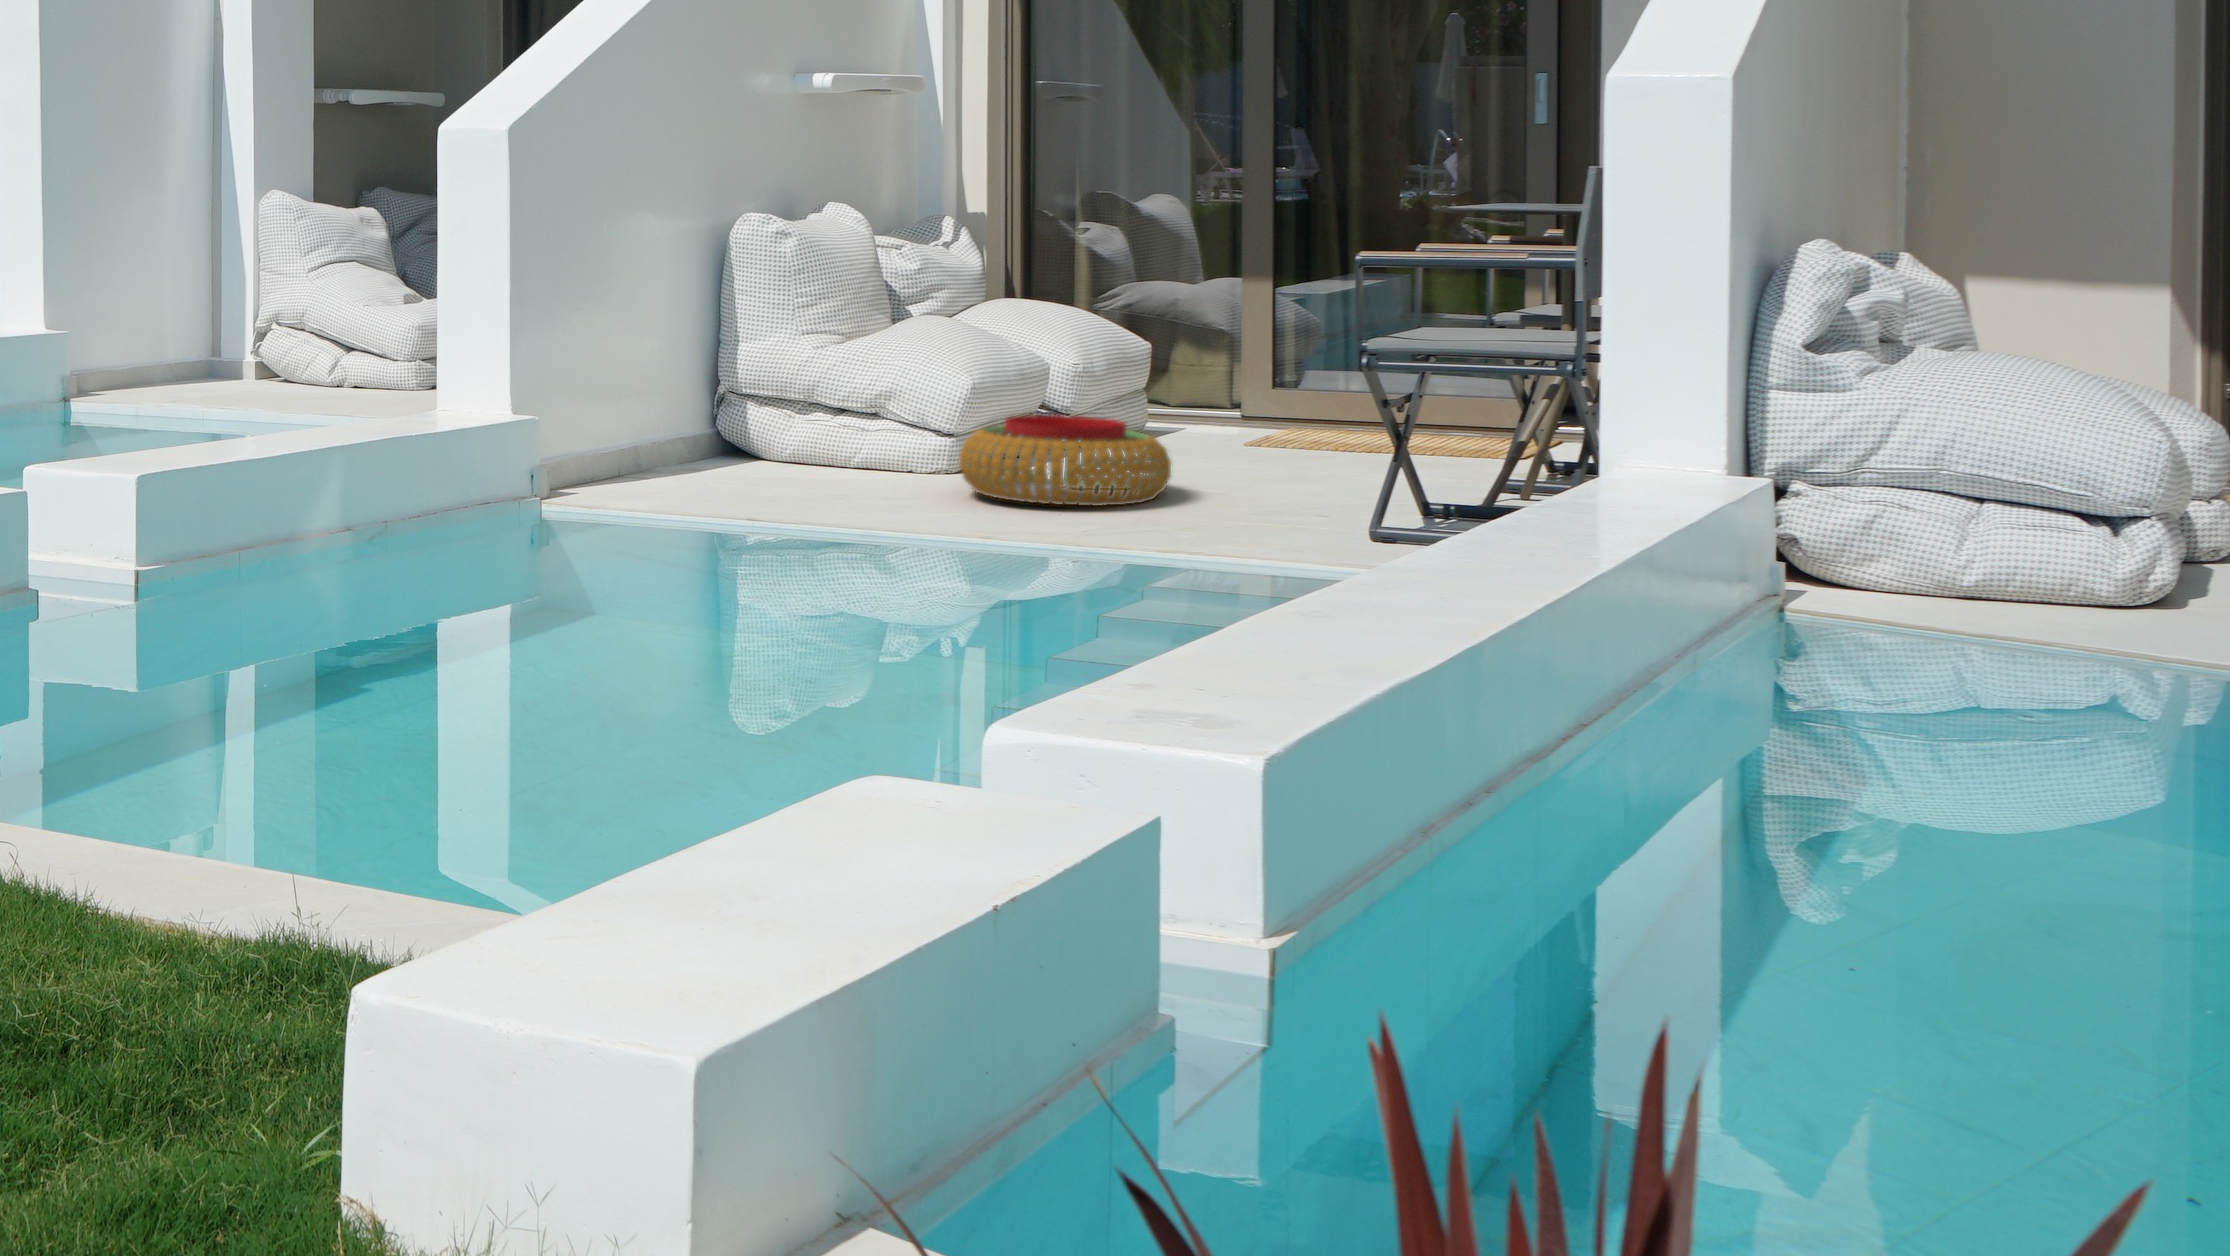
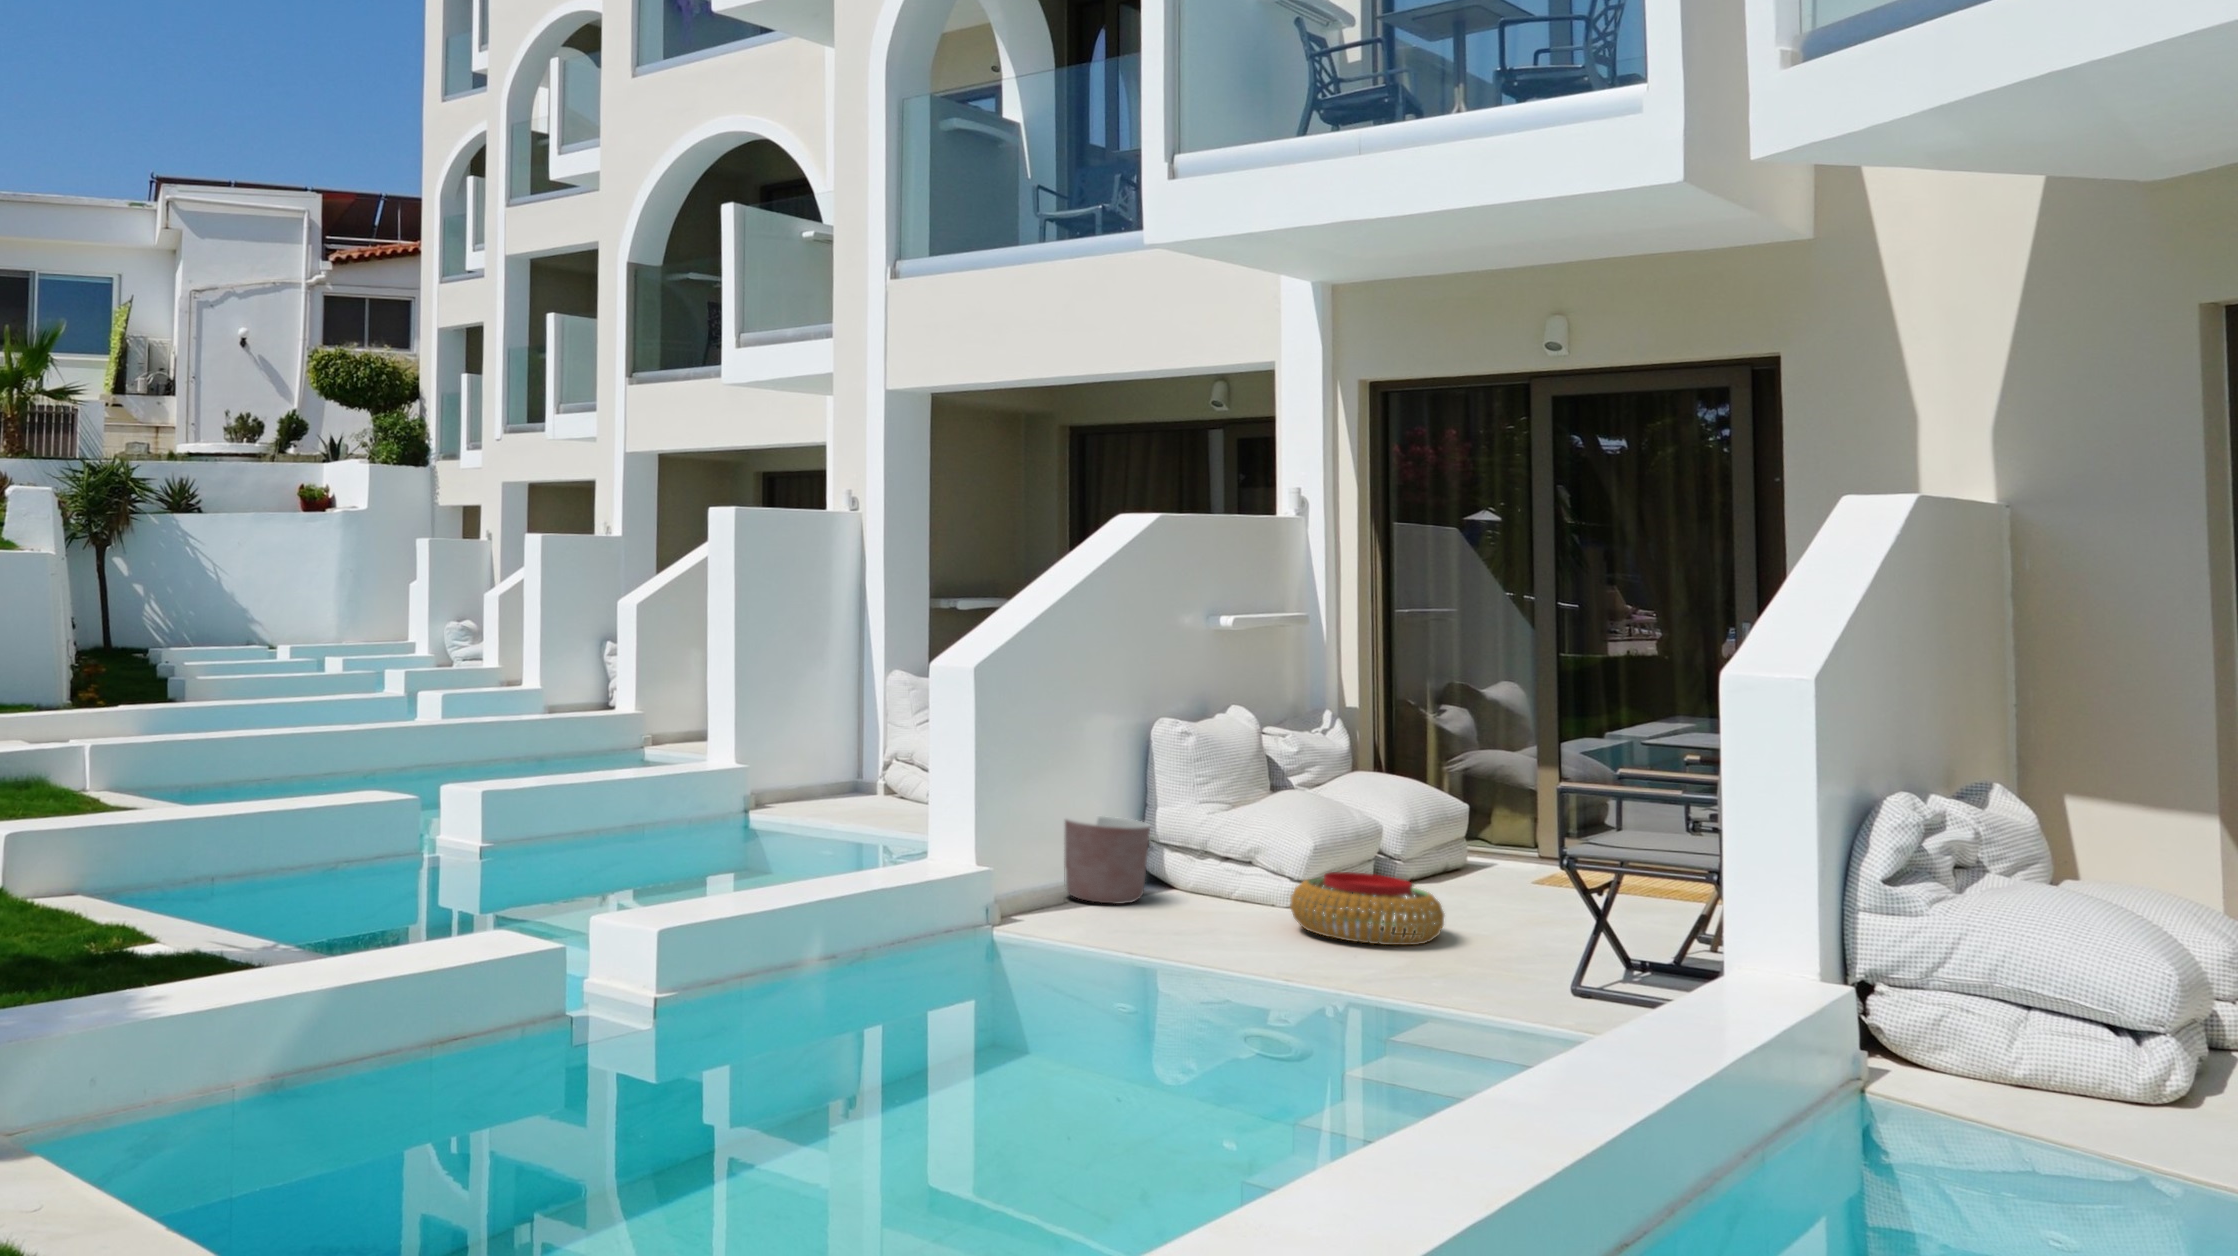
planter: none [621,367,743,485] -> present [1064,816,1150,904]

